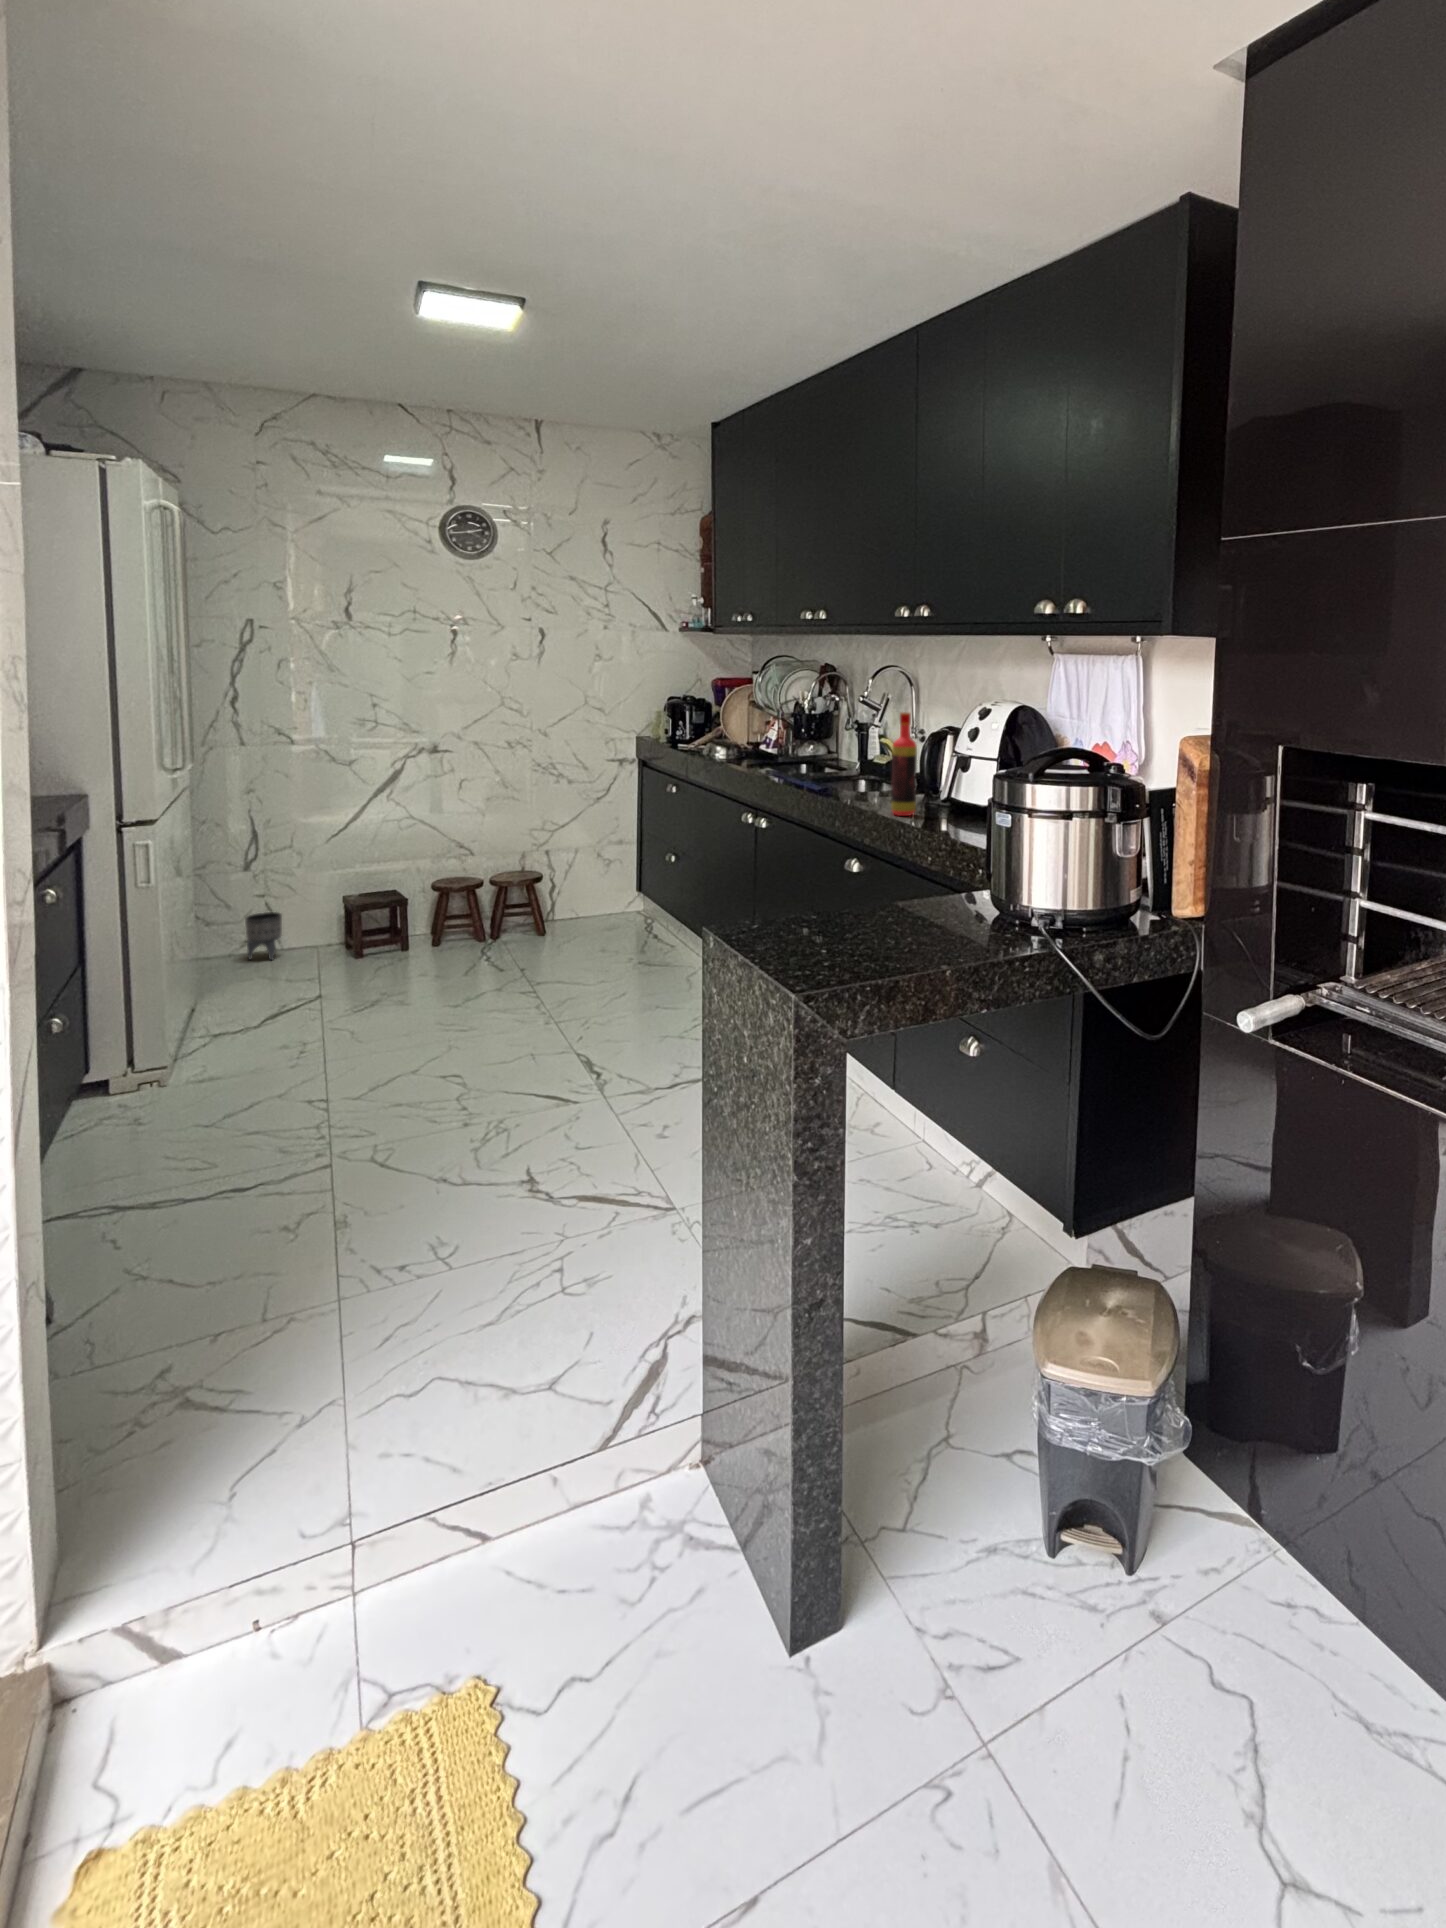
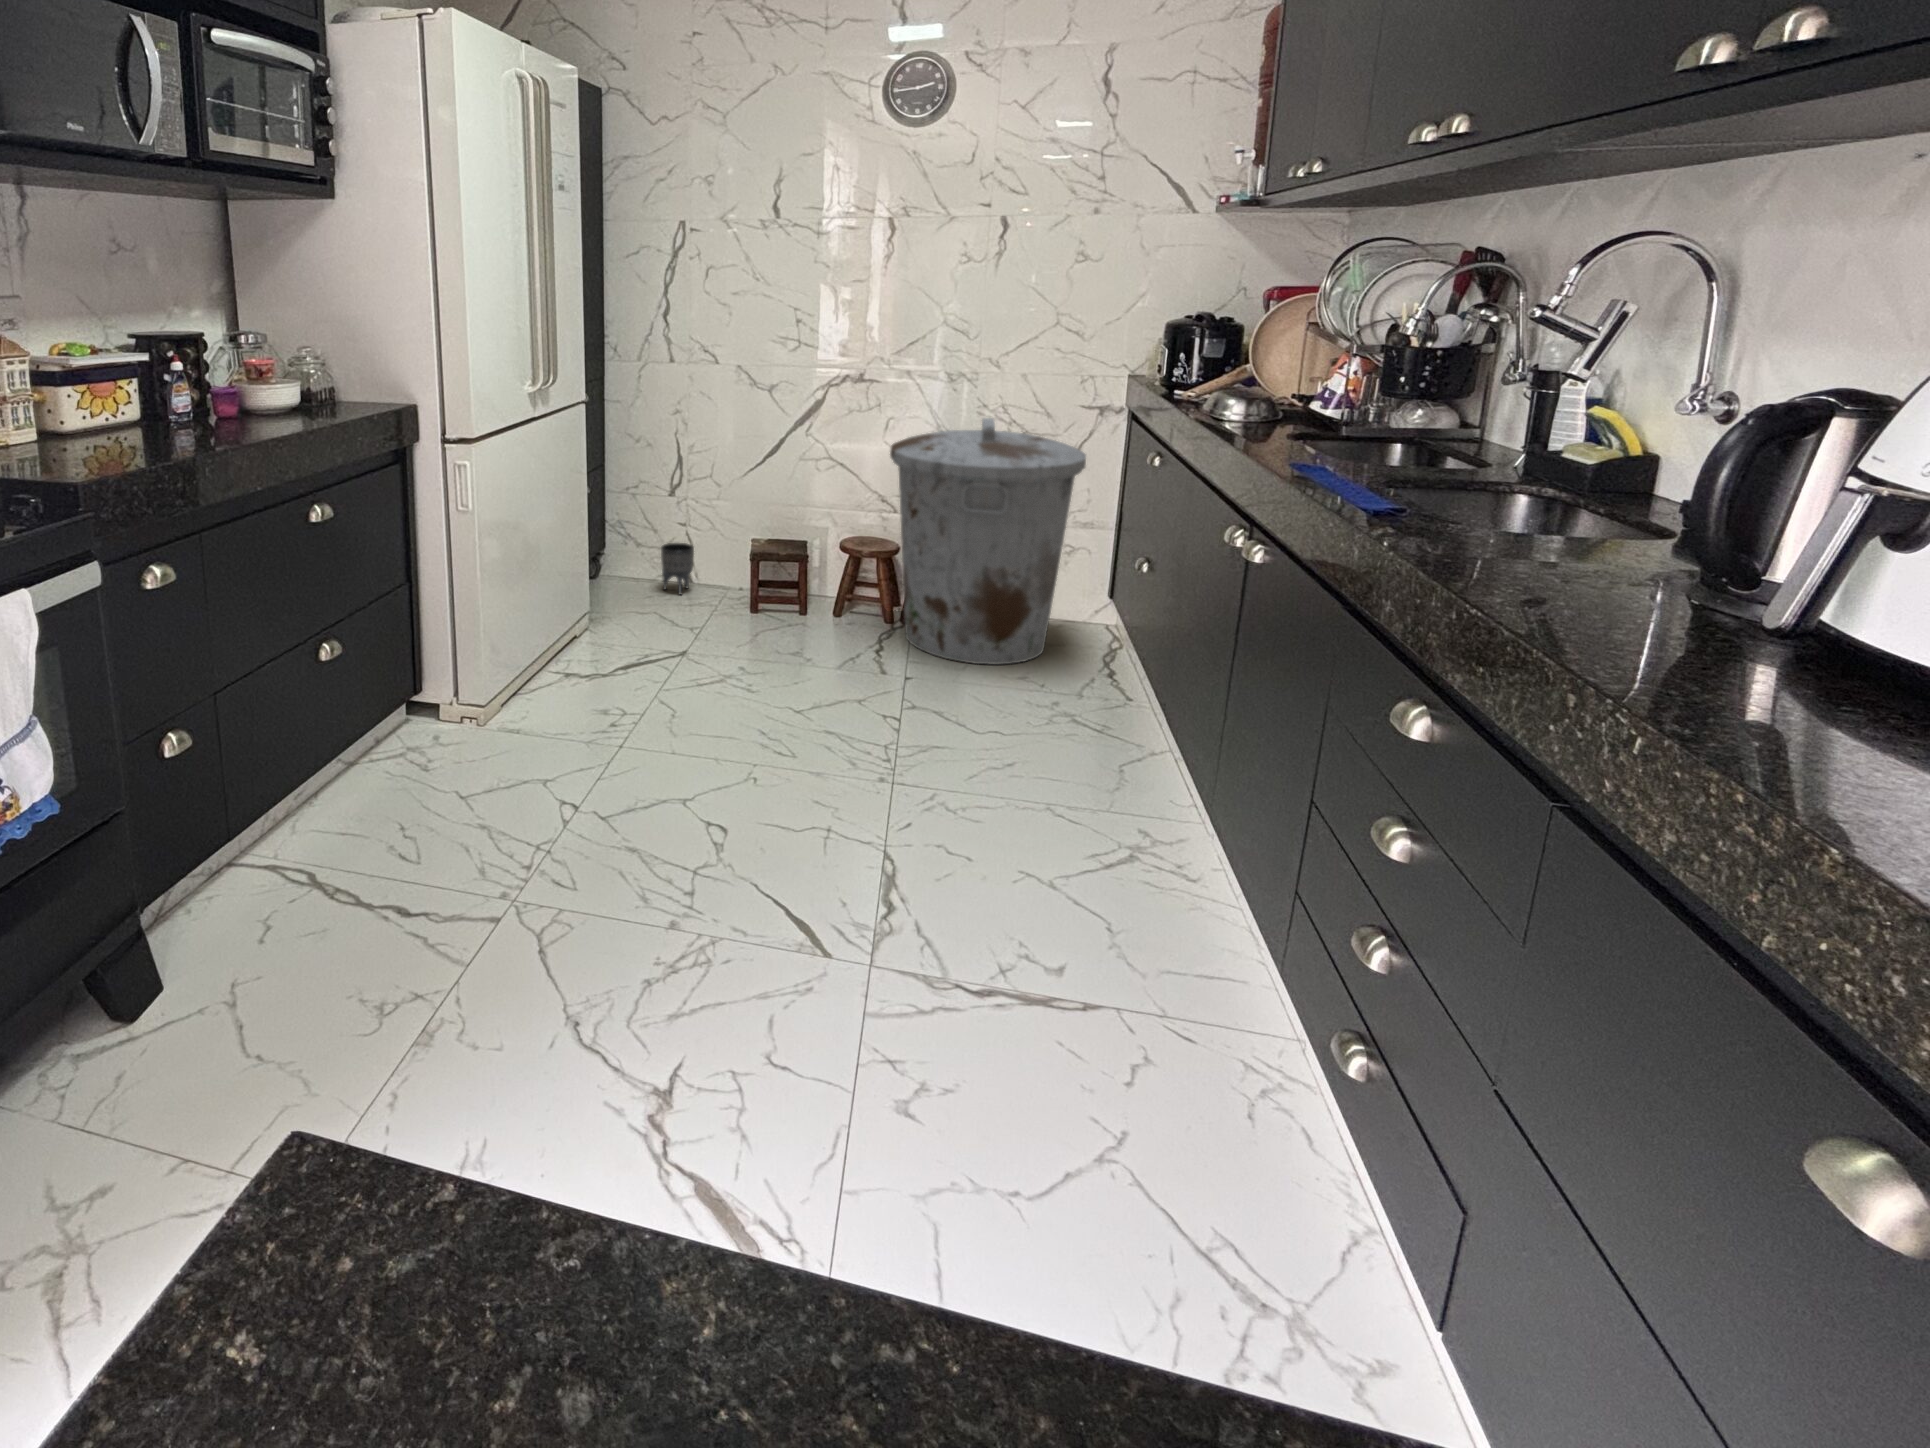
bottle: present [891,712,917,816] -> none [1557,339,1689,642]
trash can: none [480,772,626,953] -> present [890,418,1086,664]

